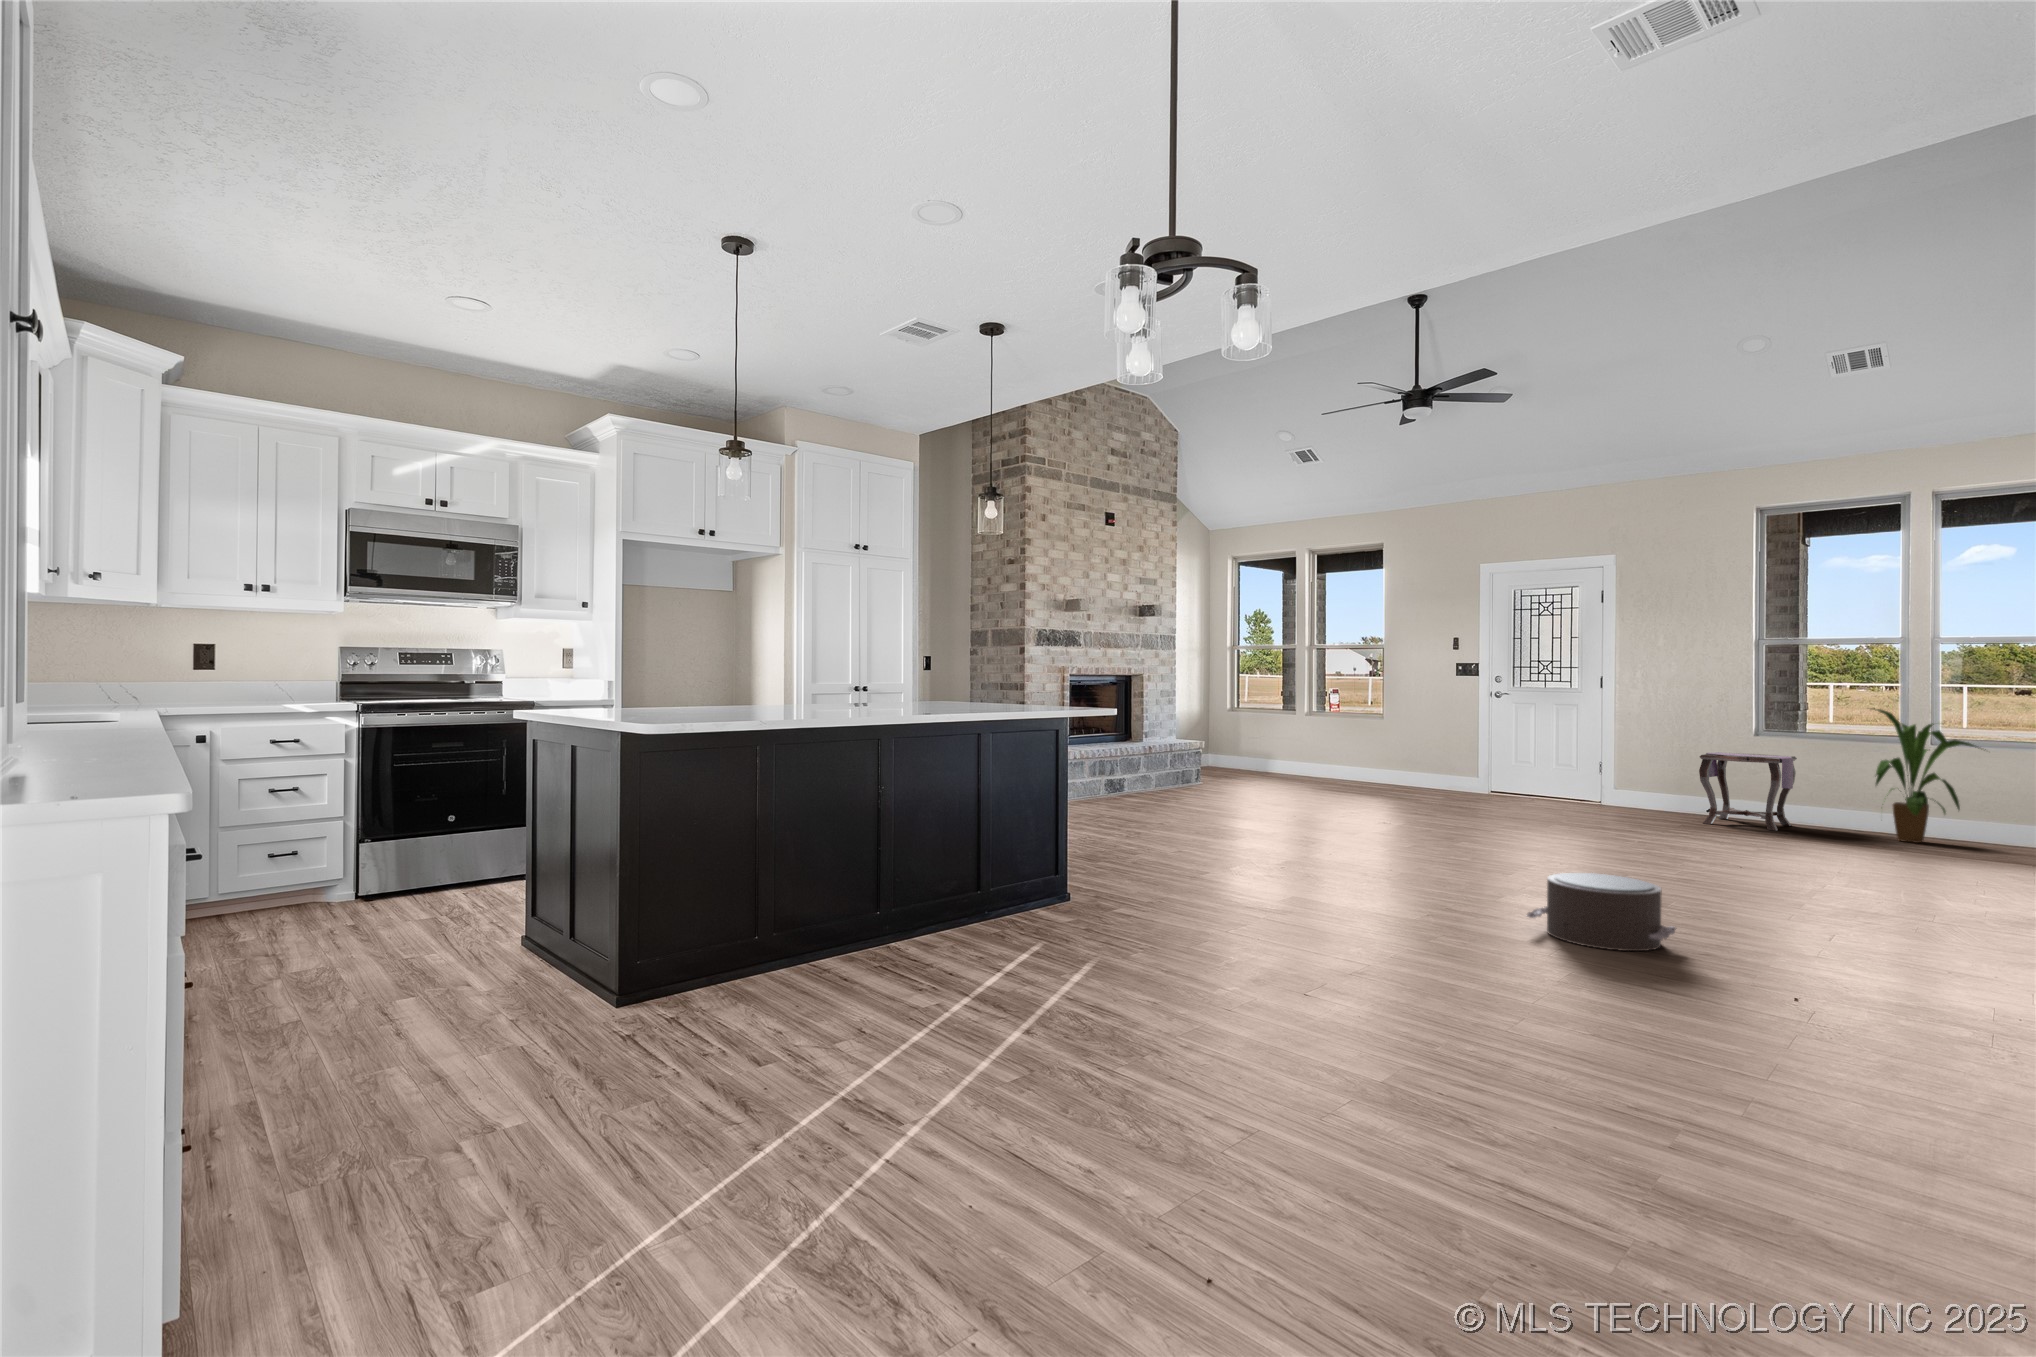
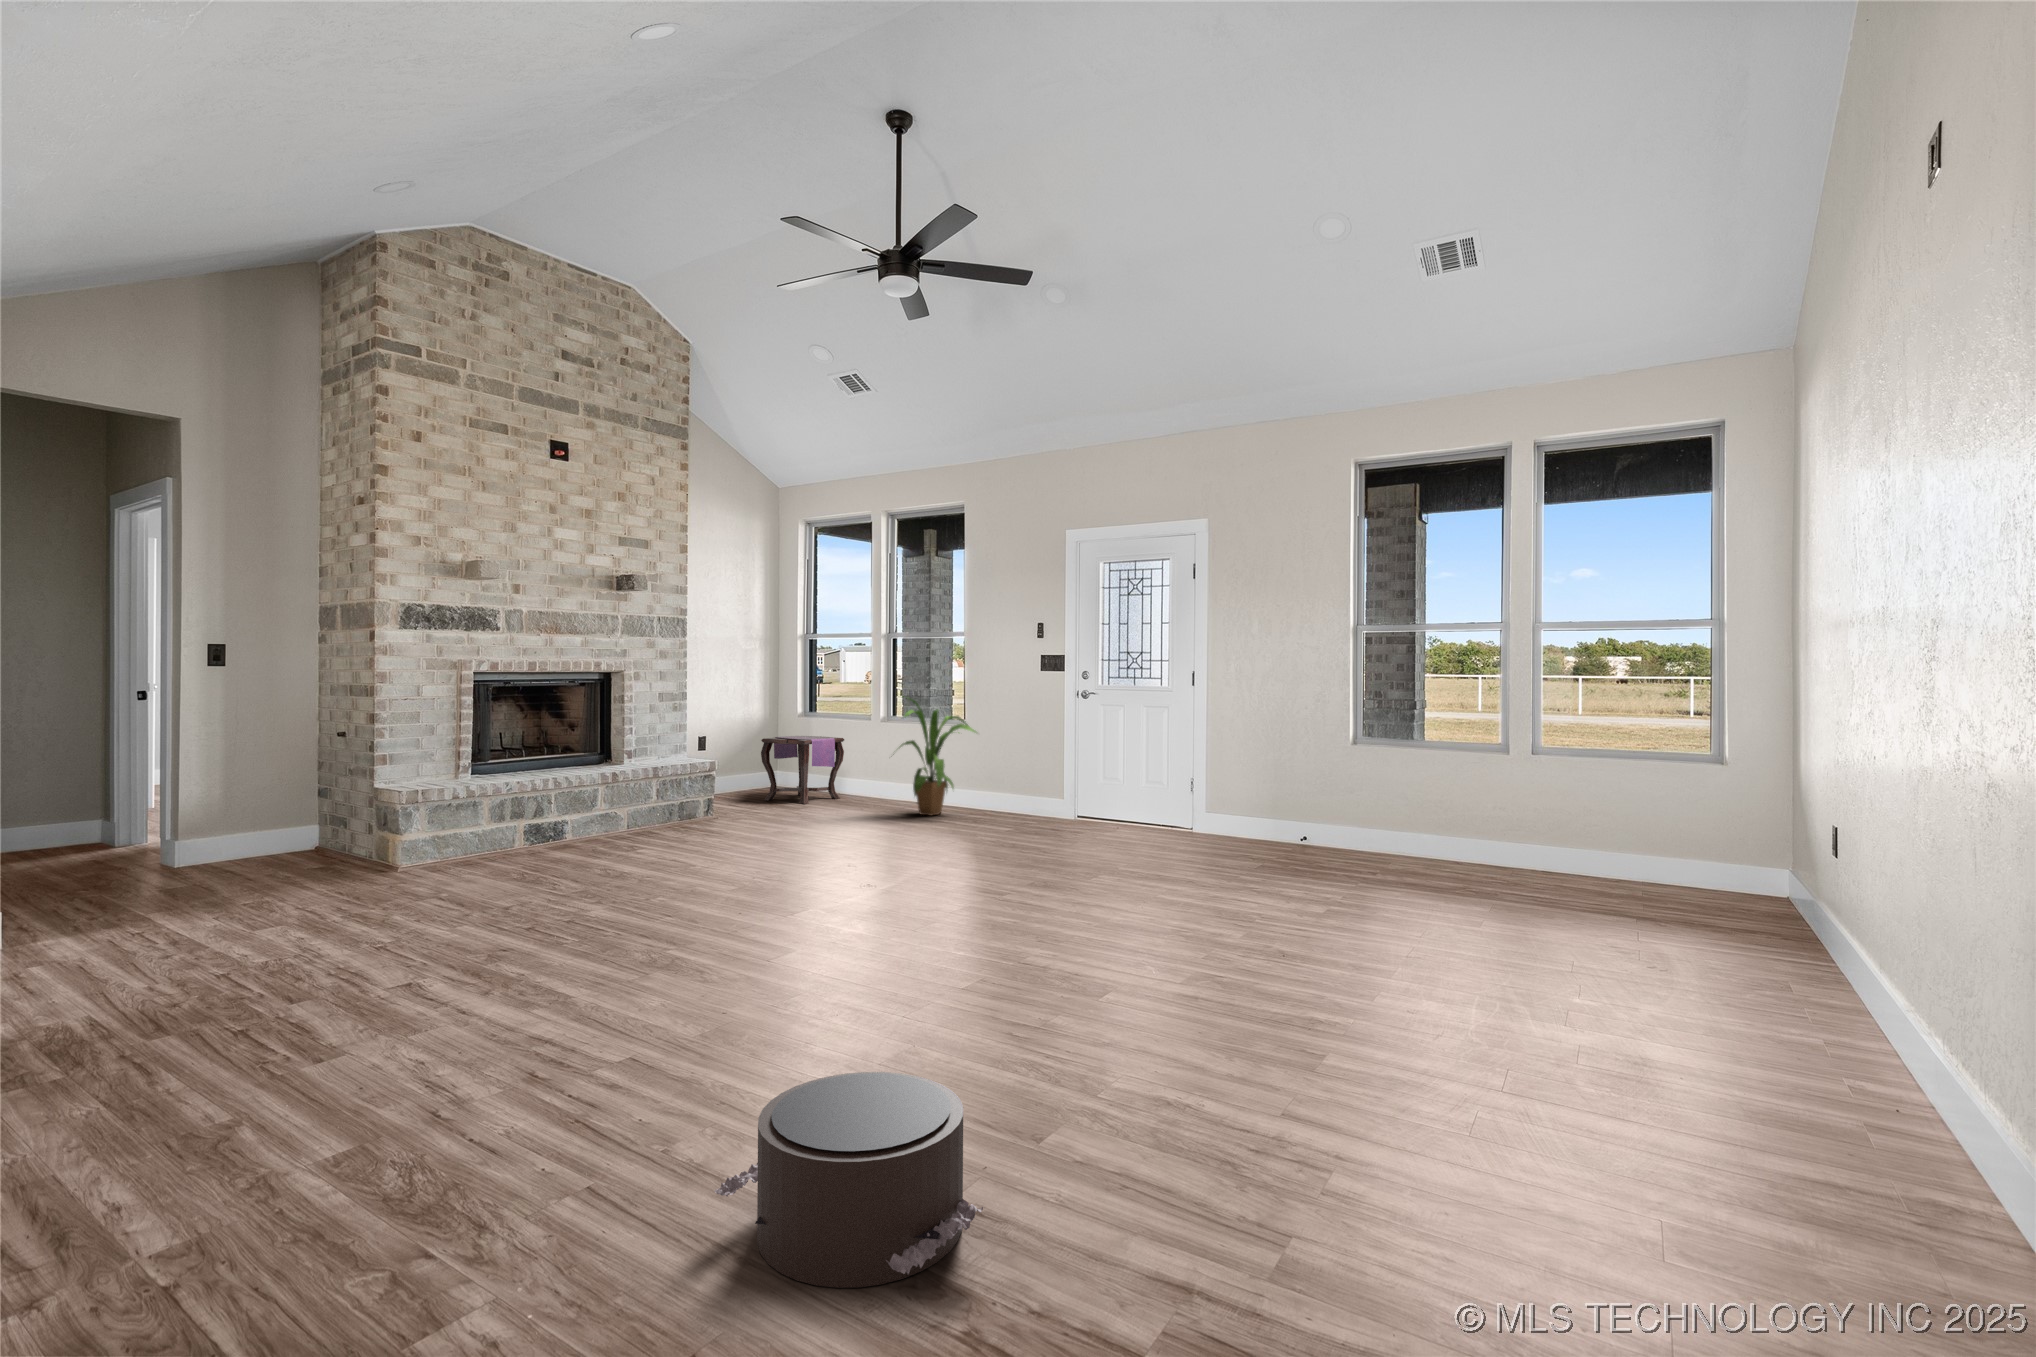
house plant: present [1876,709,1986,843] -> present [900,698,976,815]
side table: present [1699,752,1797,831] -> present [761,736,844,804]

